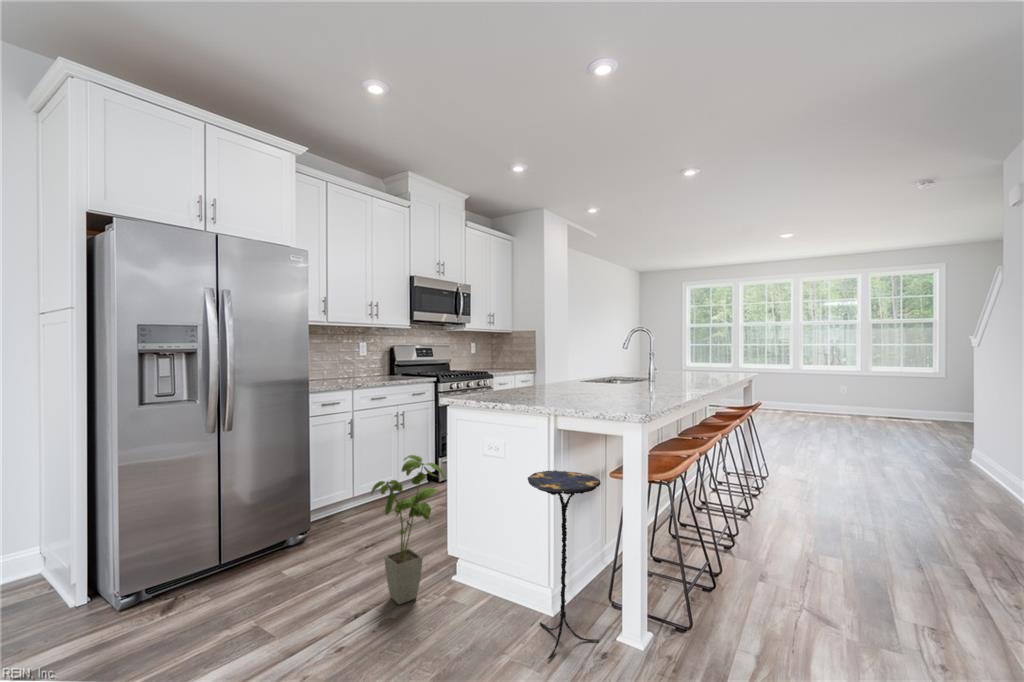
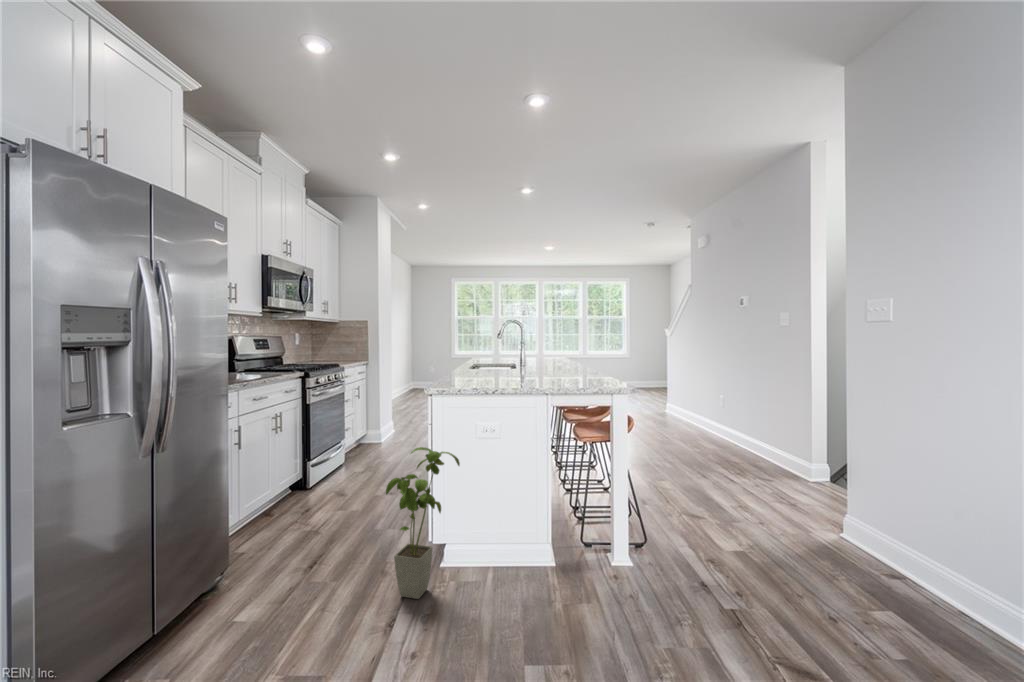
side table: present [528,470,601,659] -> none [547,440,608,591]

